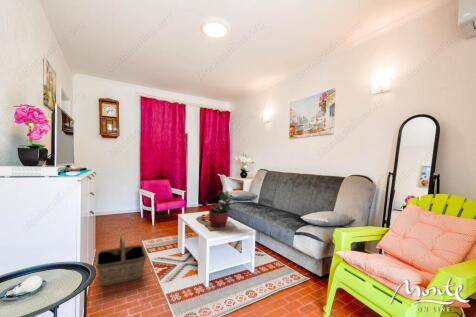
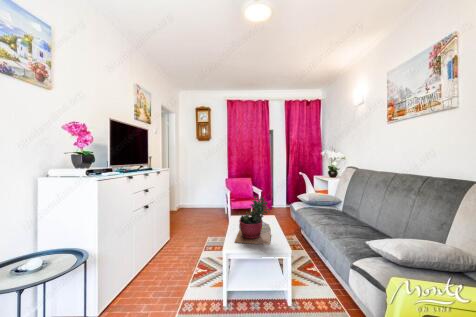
basket: present [95,236,147,286] -> none [145,231,193,275]

